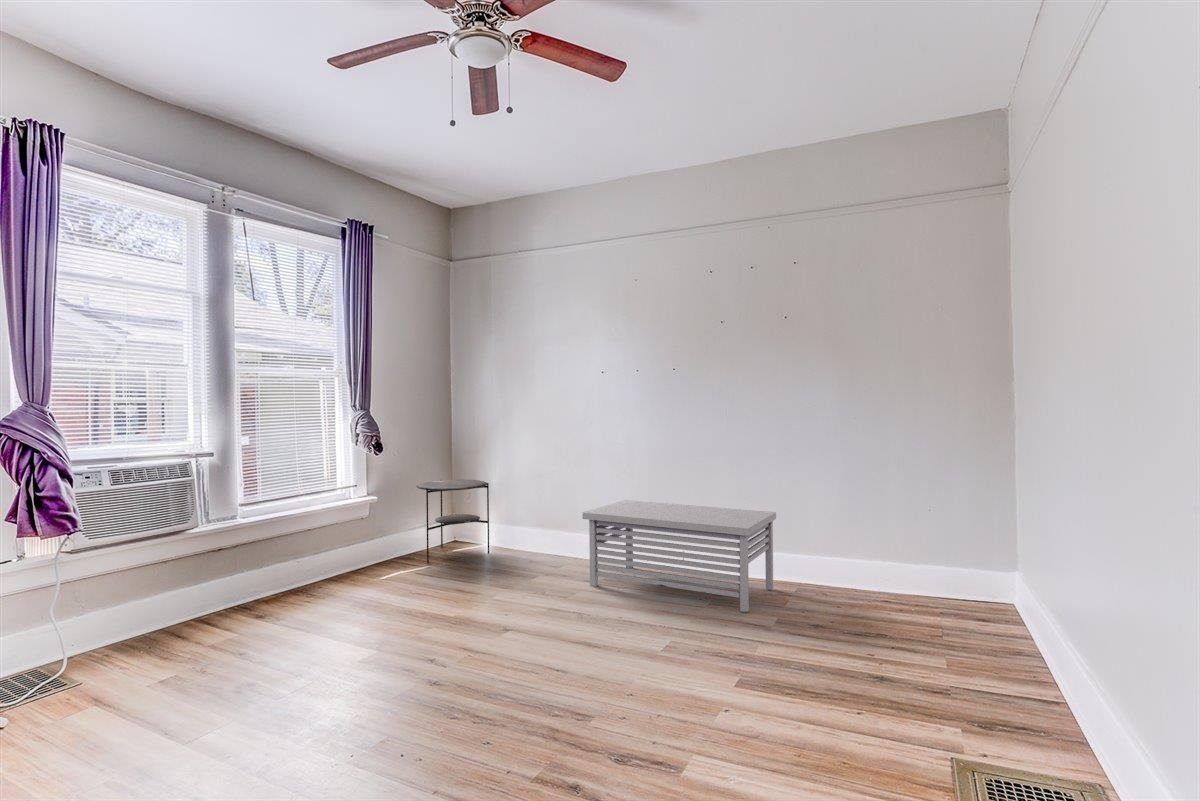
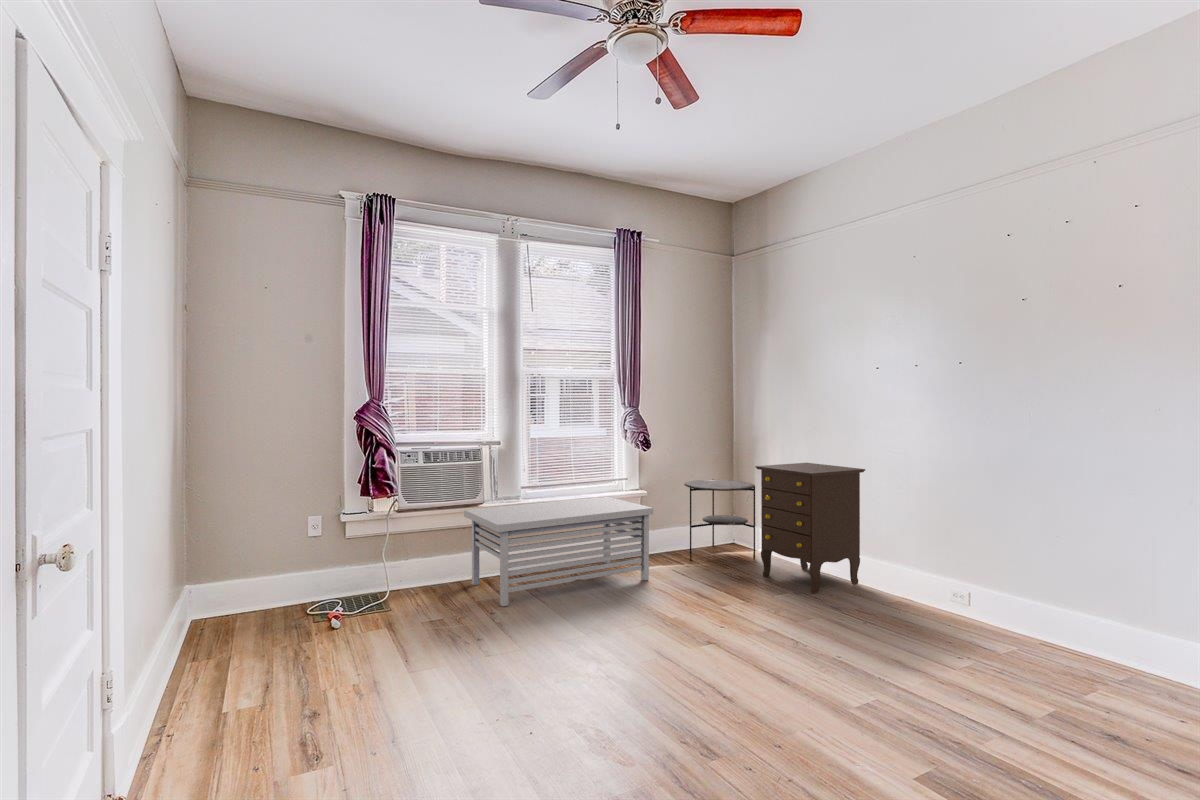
dresser: none [497,457,591,574] -> present [755,463,865,593]
storage bench: present [582,500,776,612] -> present [464,497,653,606]

